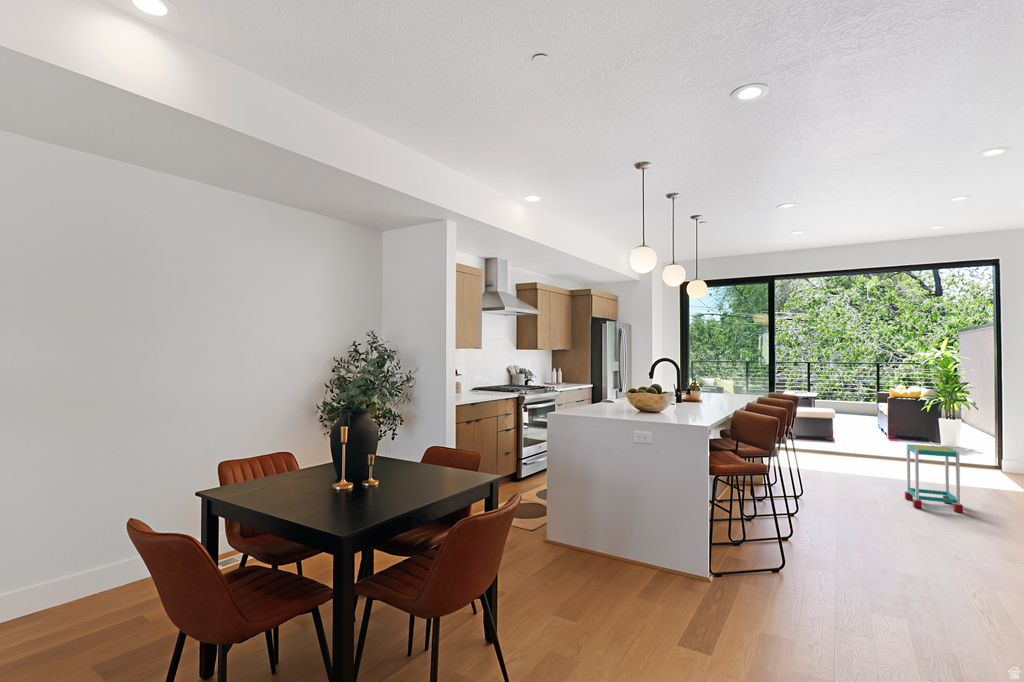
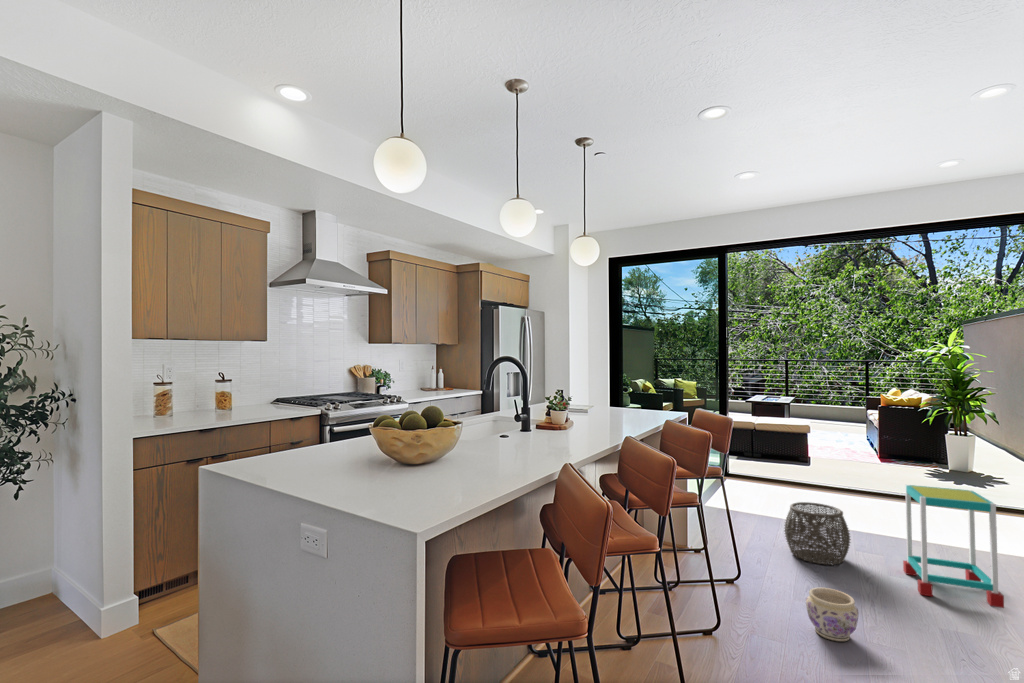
woven basket: none [828,458,872,496] -> present [784,502,851,565]
planter: none [848,498,879,525] -> present [806,588,859,642]

